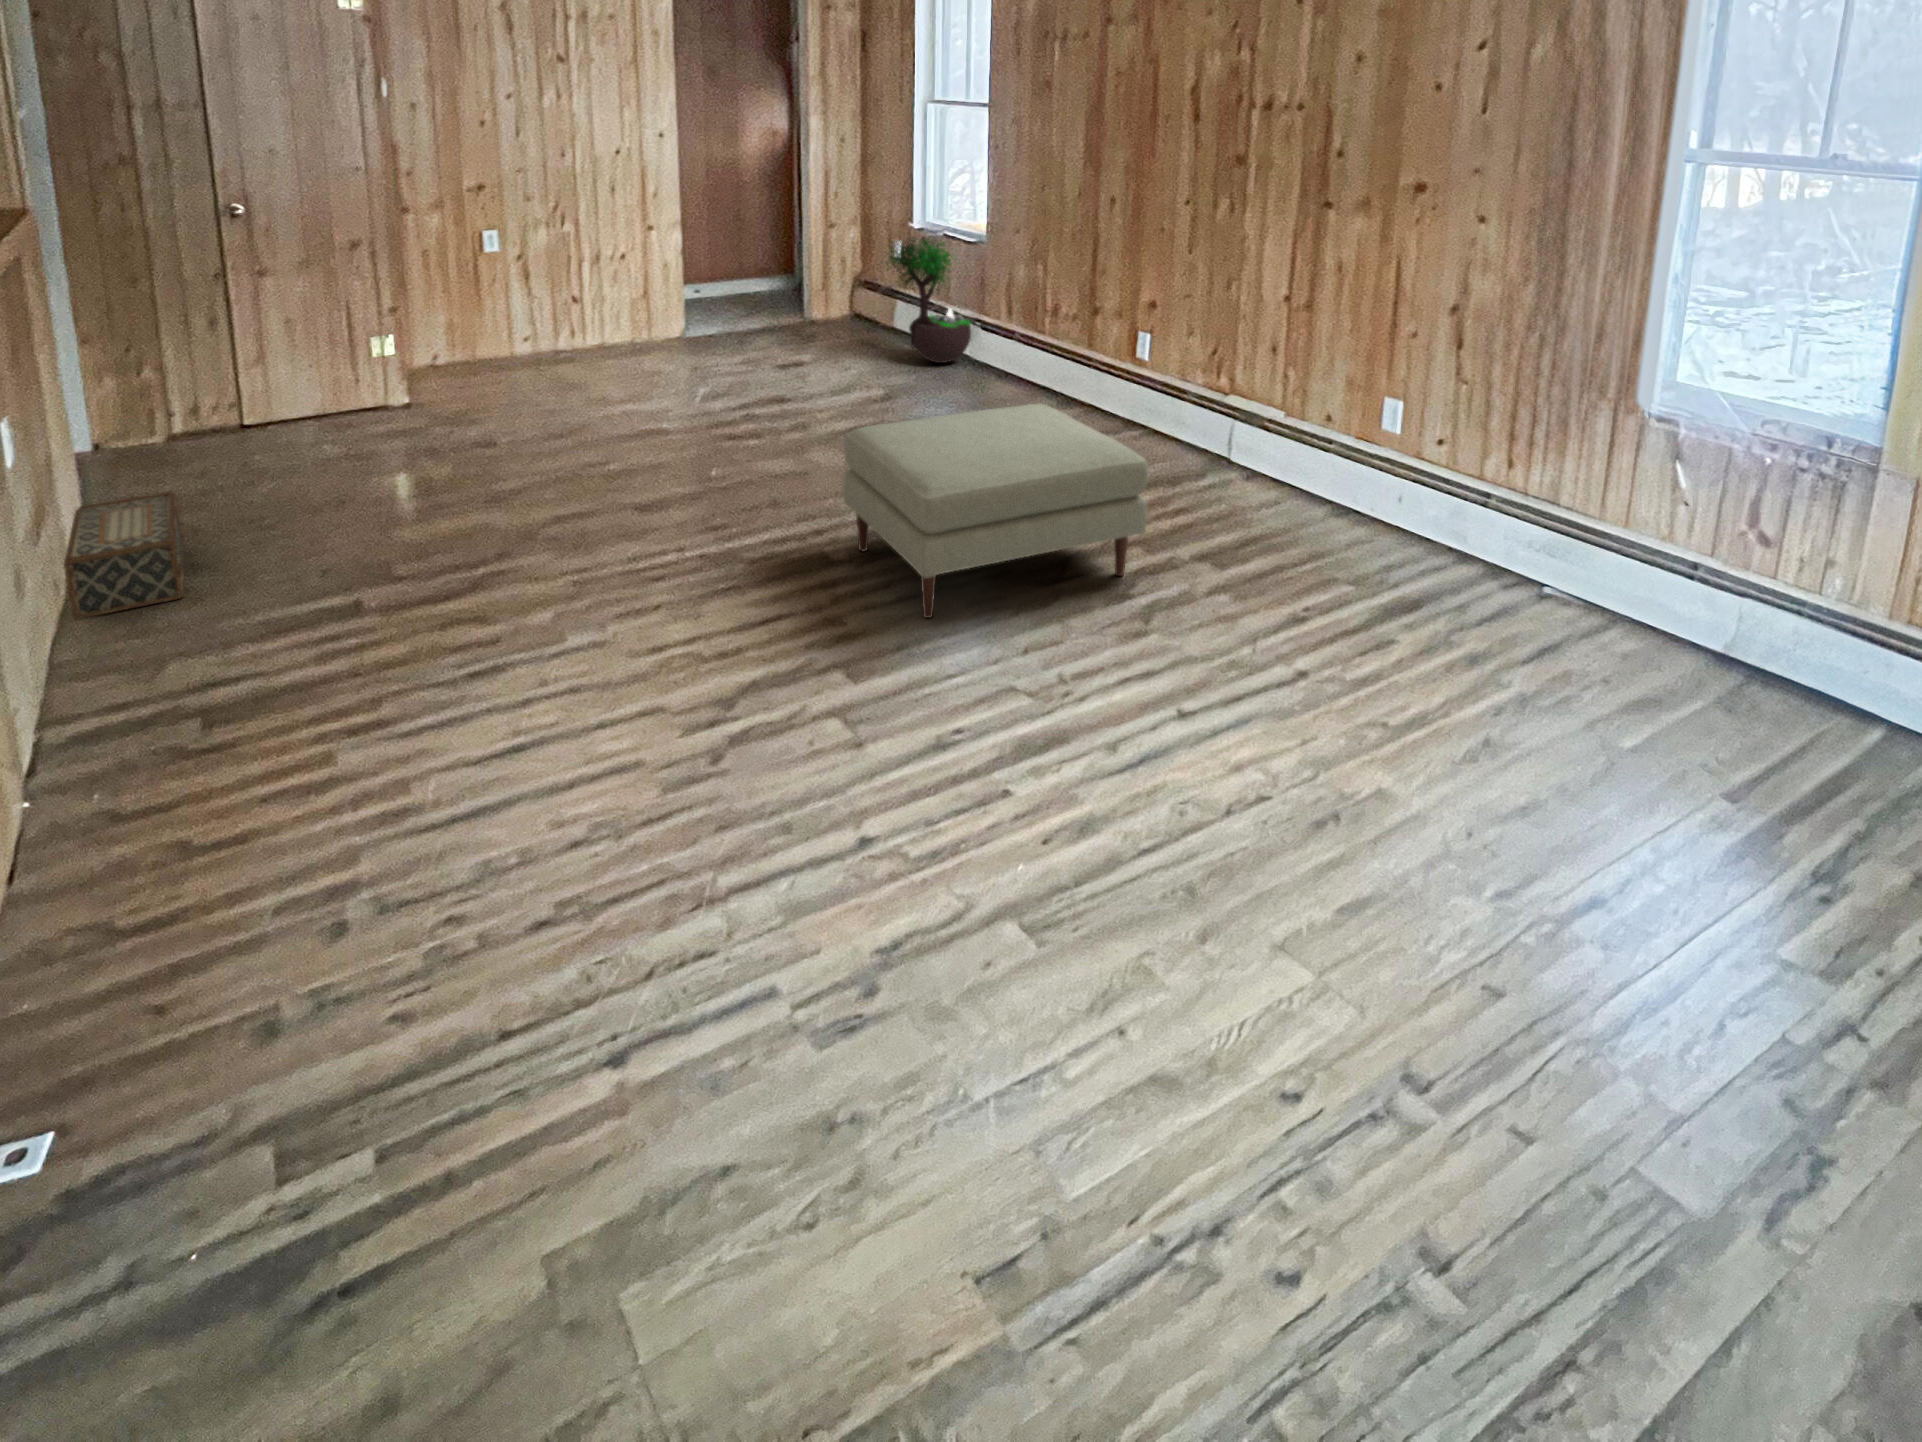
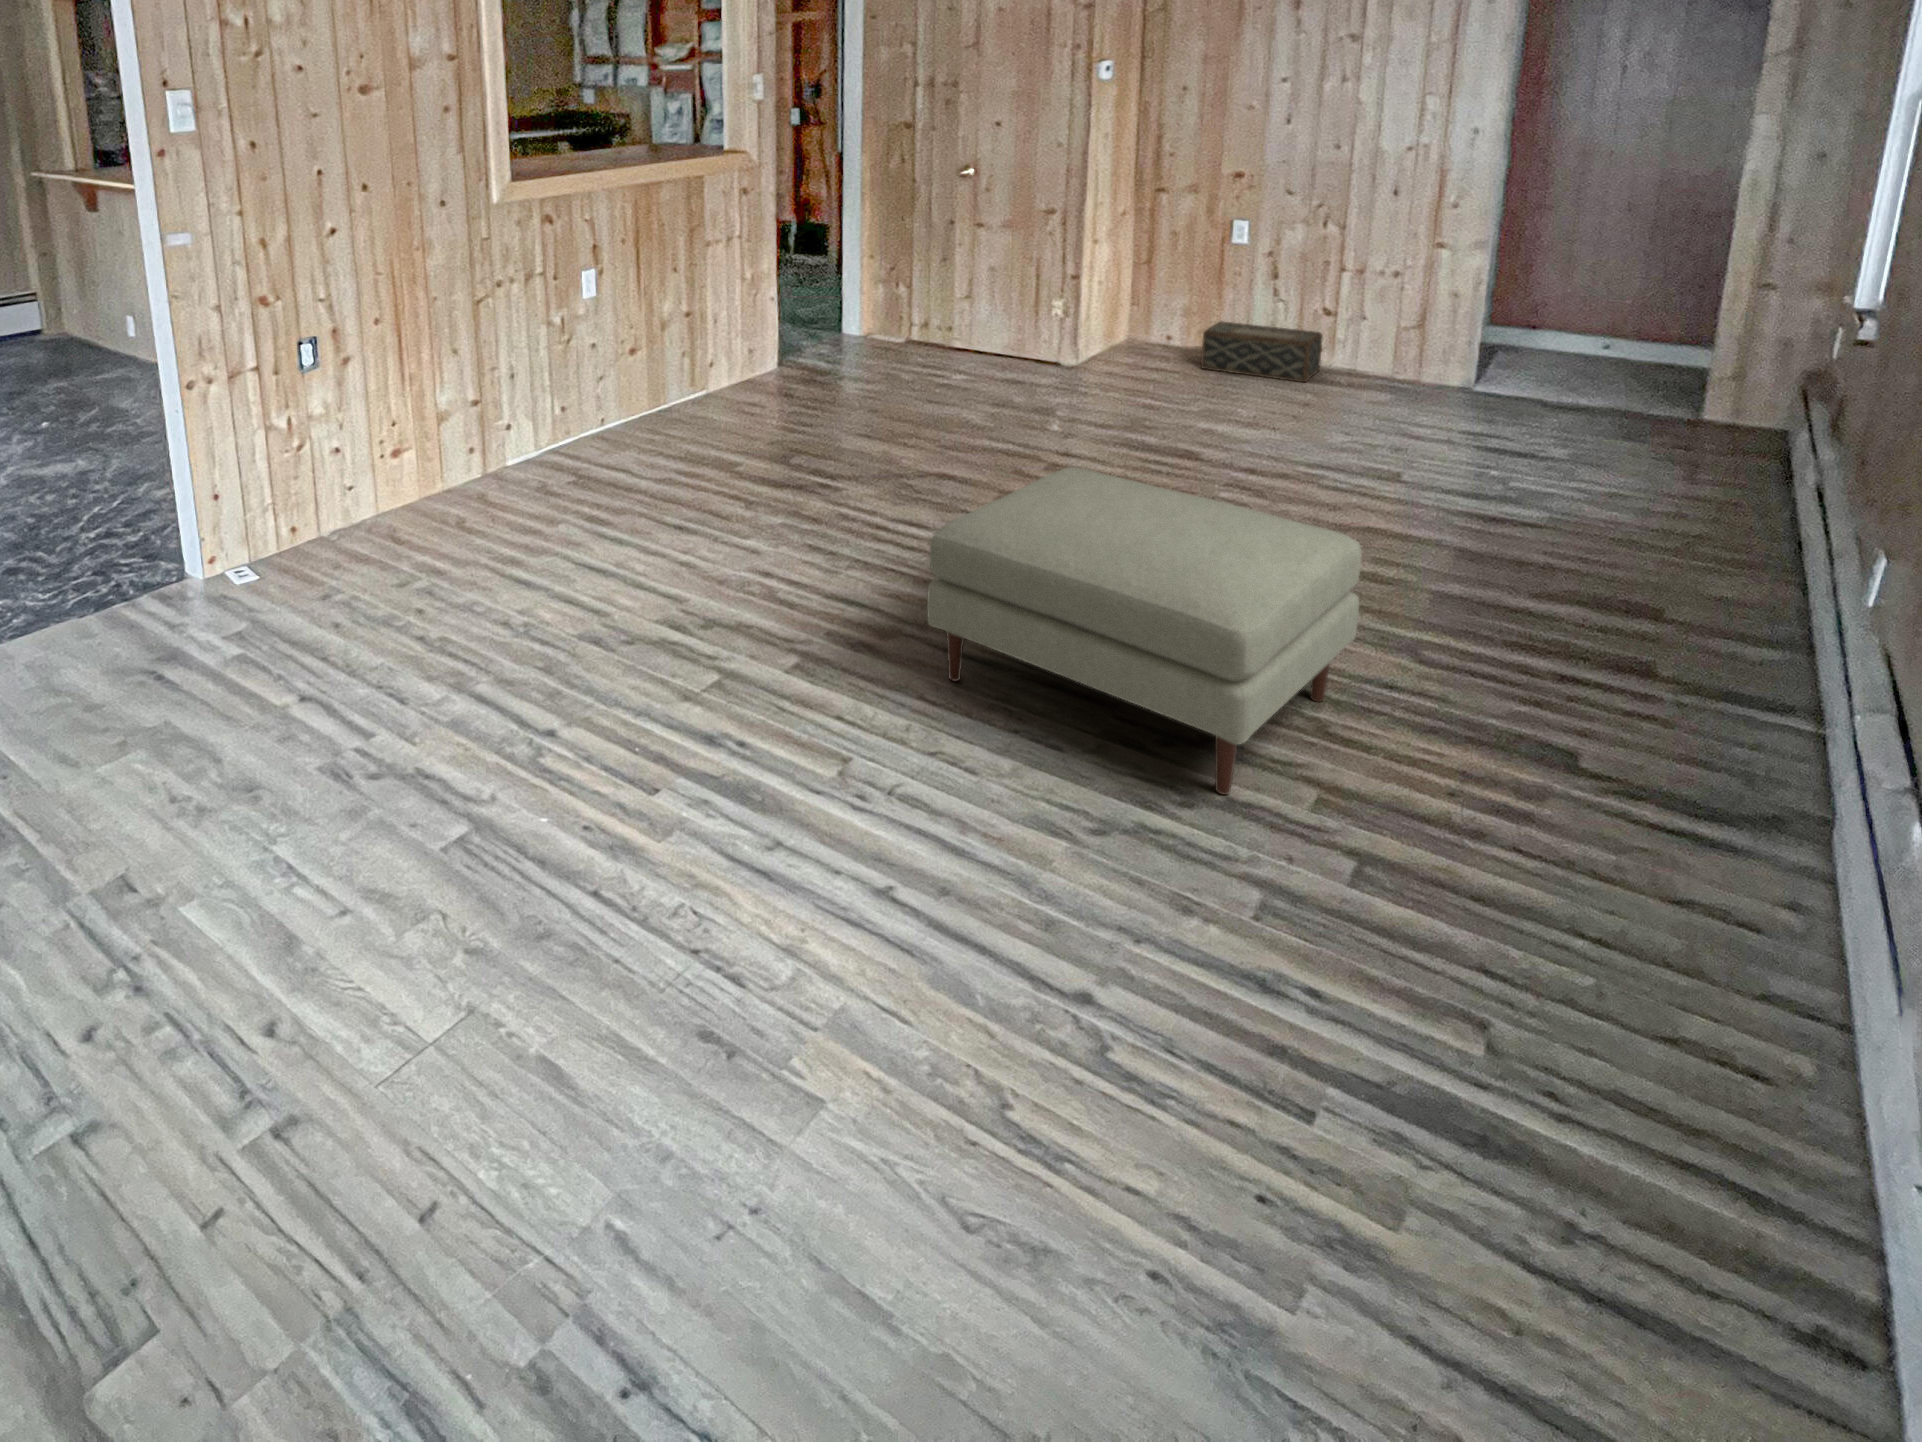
potted tree: present [881,230,971,363] -> none [1676,280,1845,525]
woven basket: present [64,492,184,620] -> present [1201,321,1323,382]

